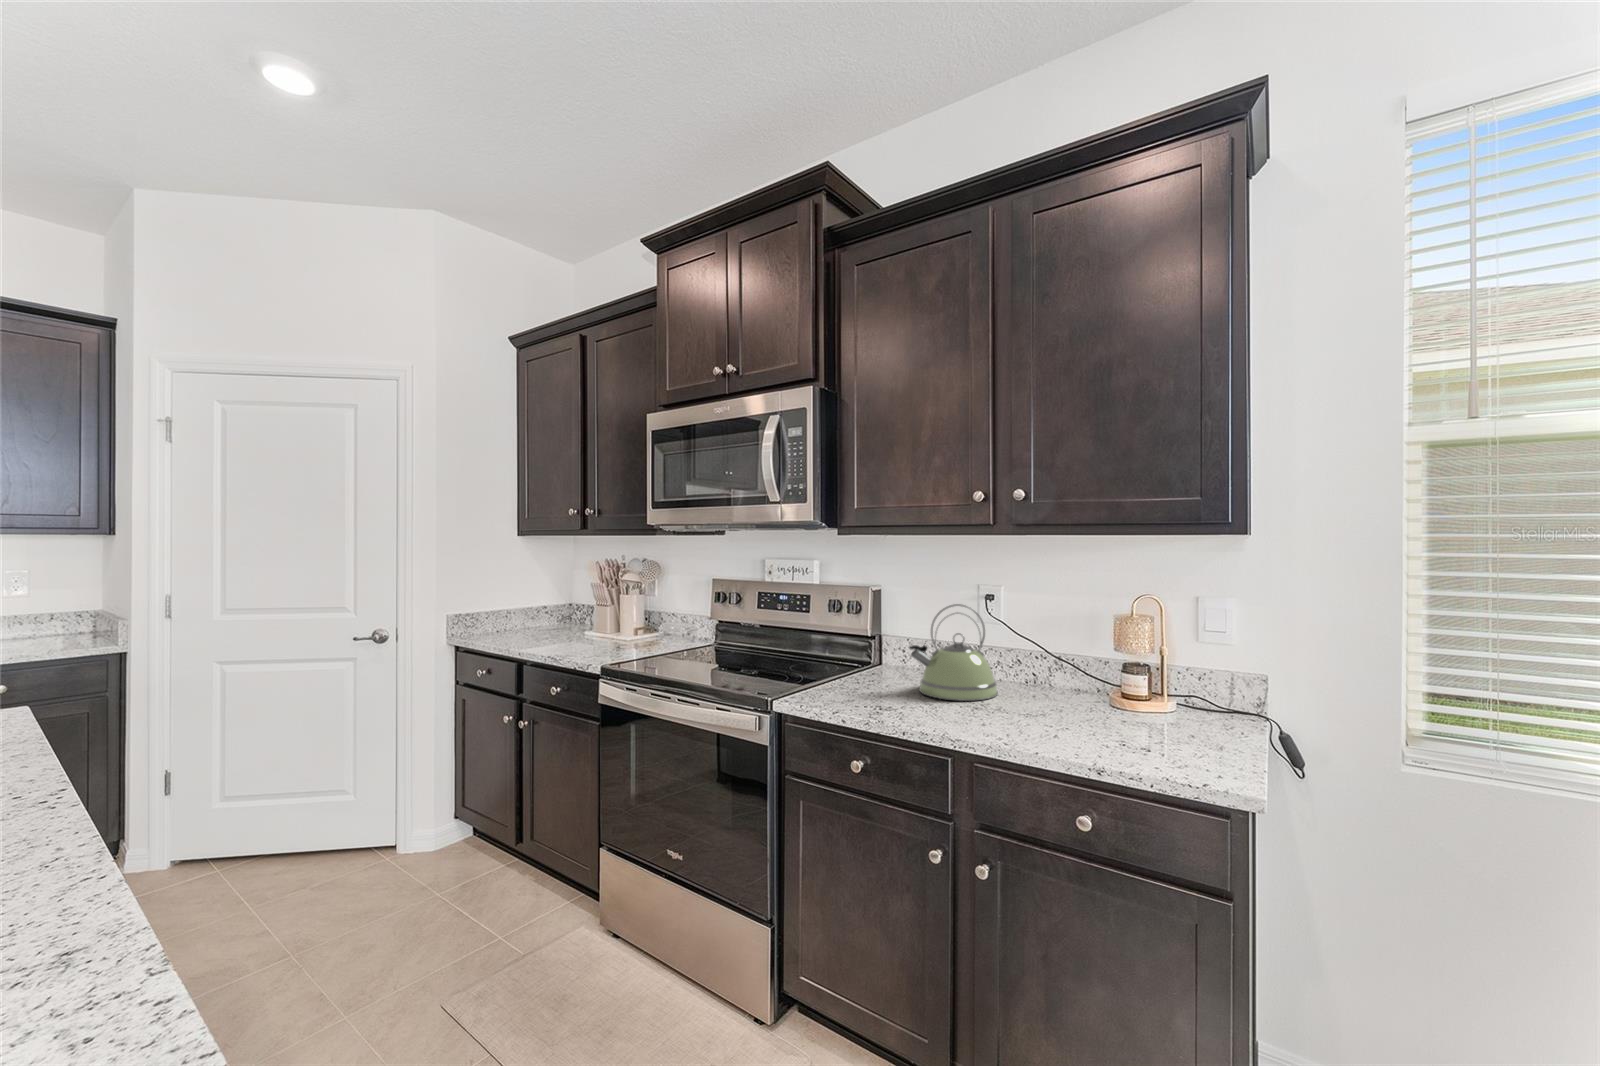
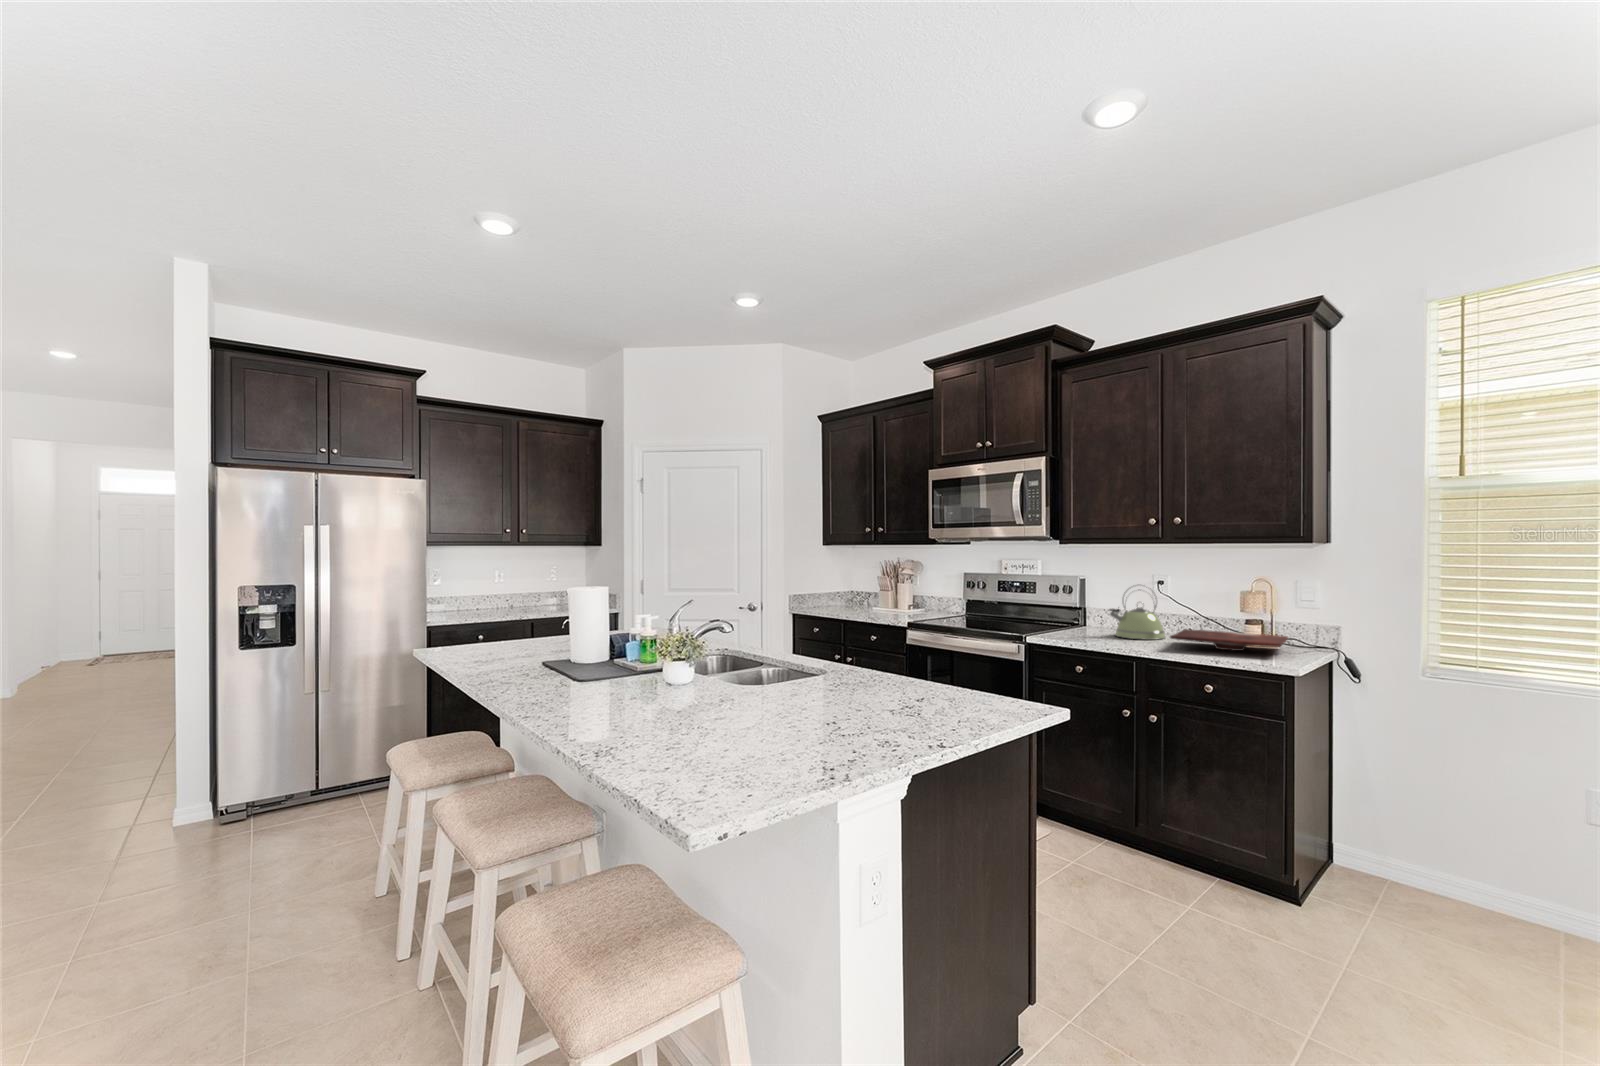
cutting board: none [1007,683,1205,732] -> present [1170,629,1288,651]

